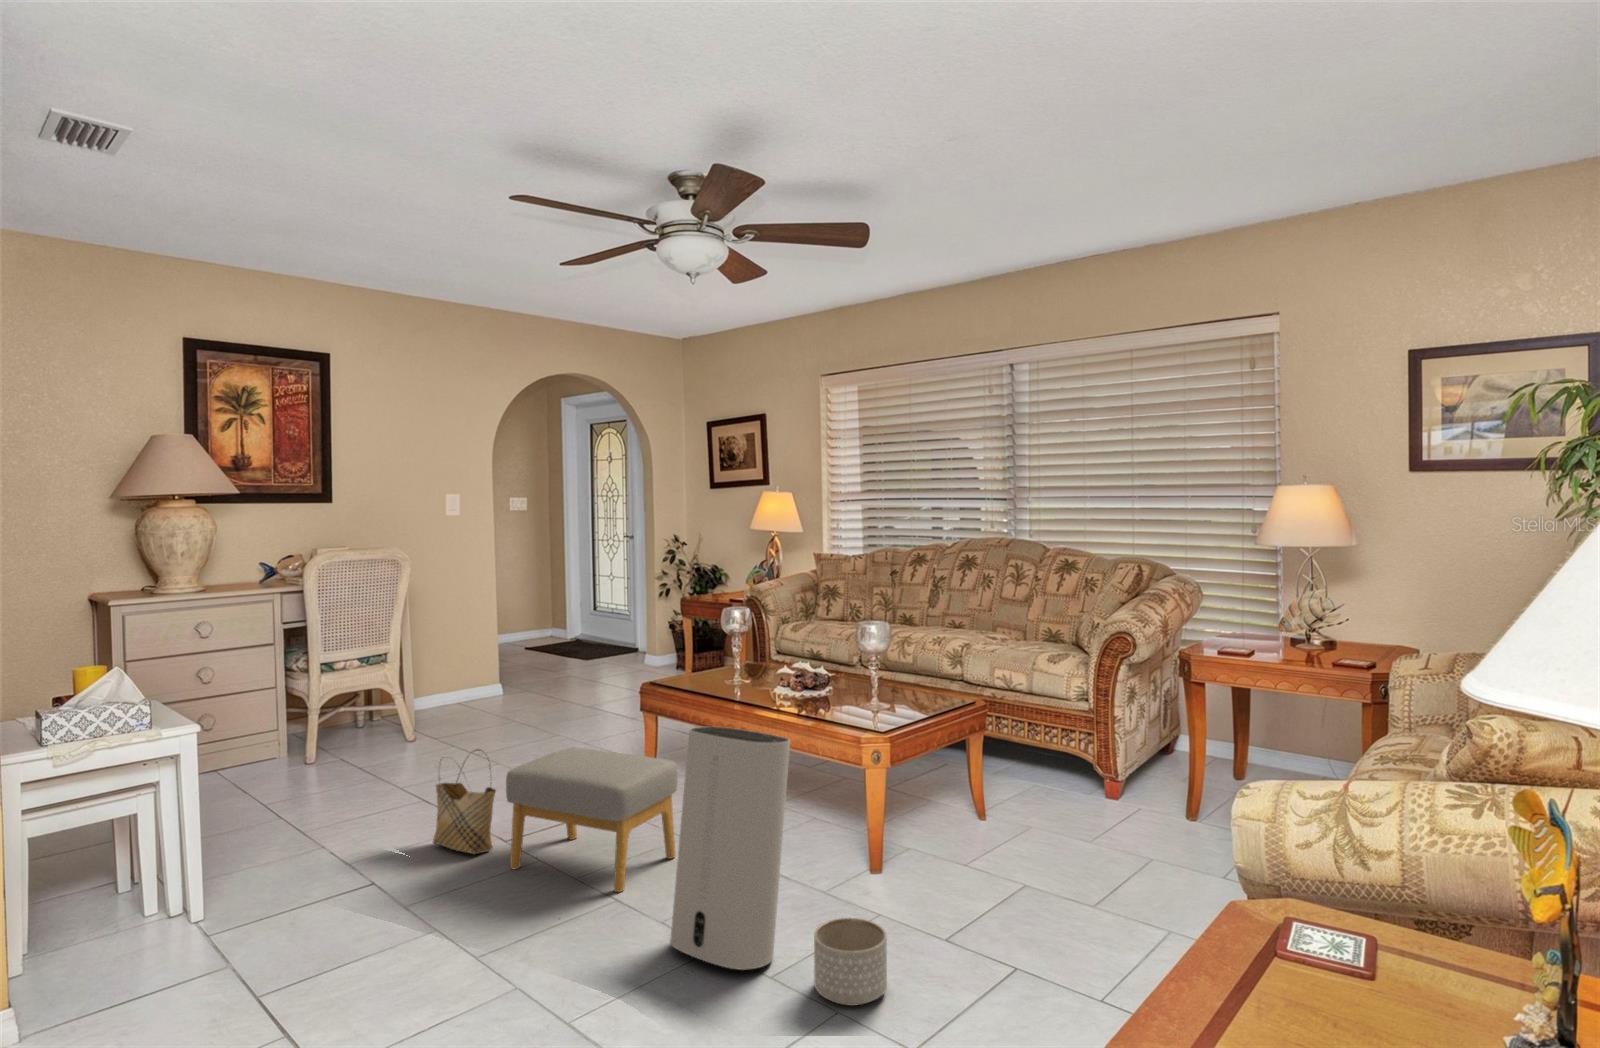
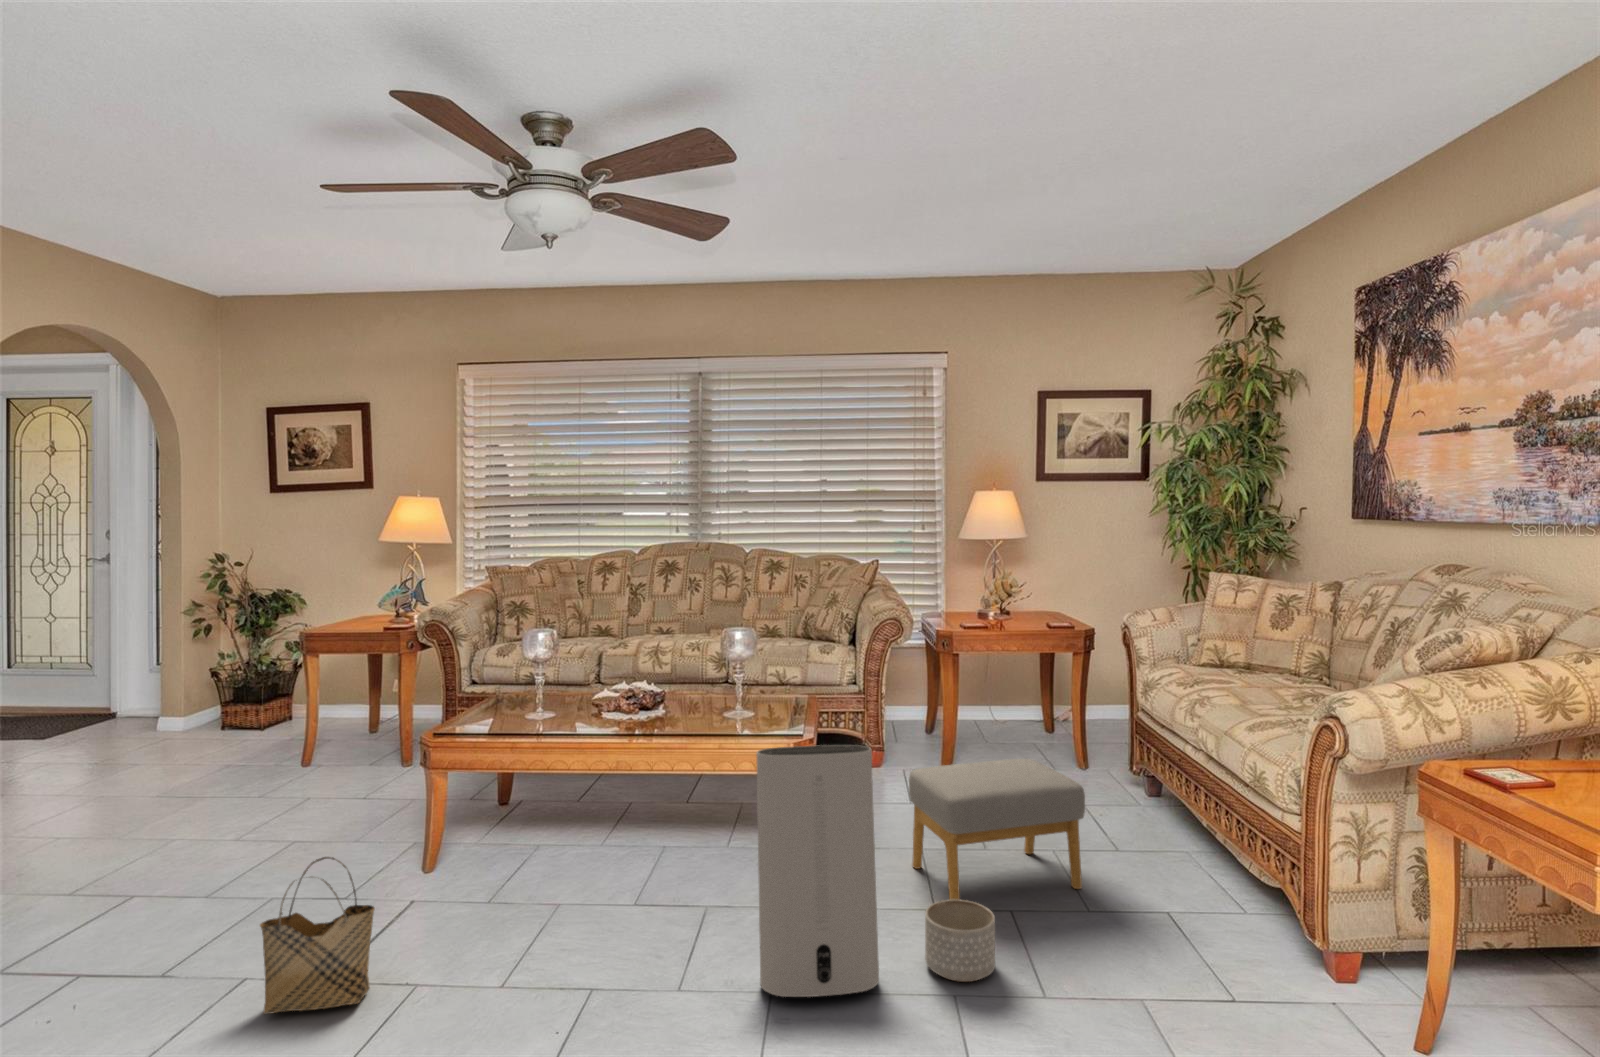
footstool: present [506,747,678,892] -> present [909,759,1085,900]

